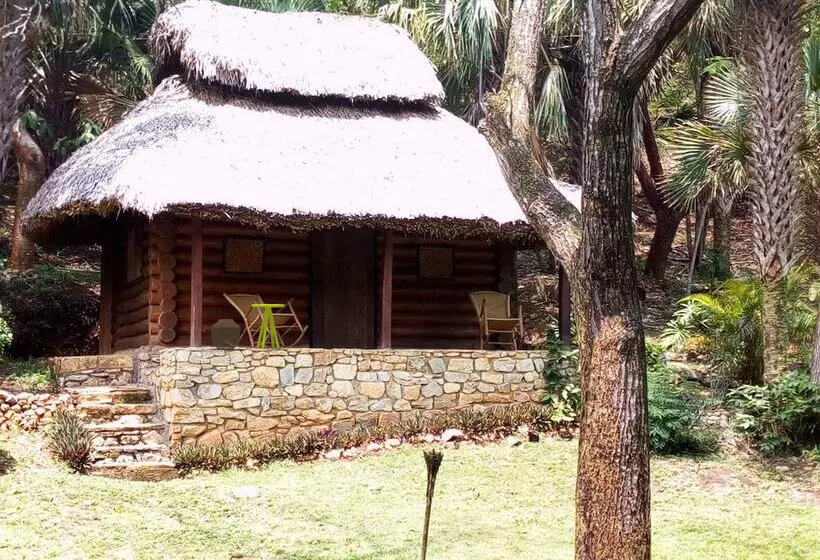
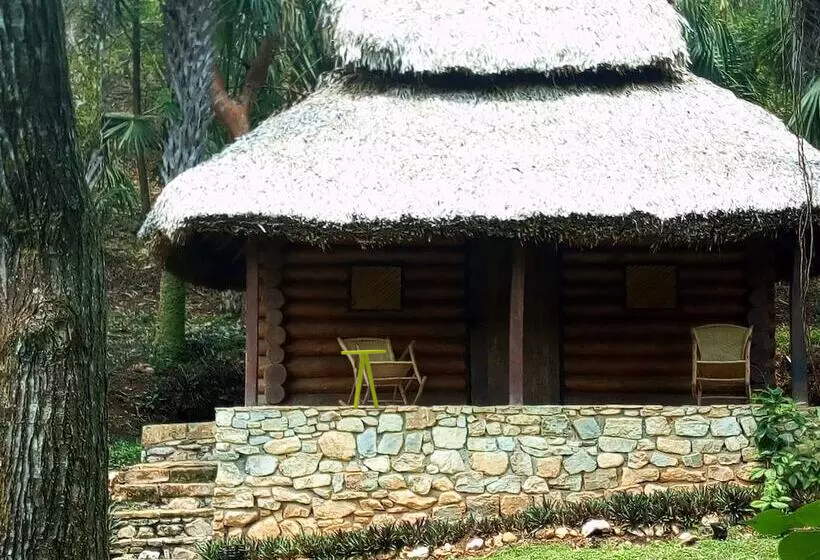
woven basket: present [211,319,240,350] -> none [274,372,311,411]

